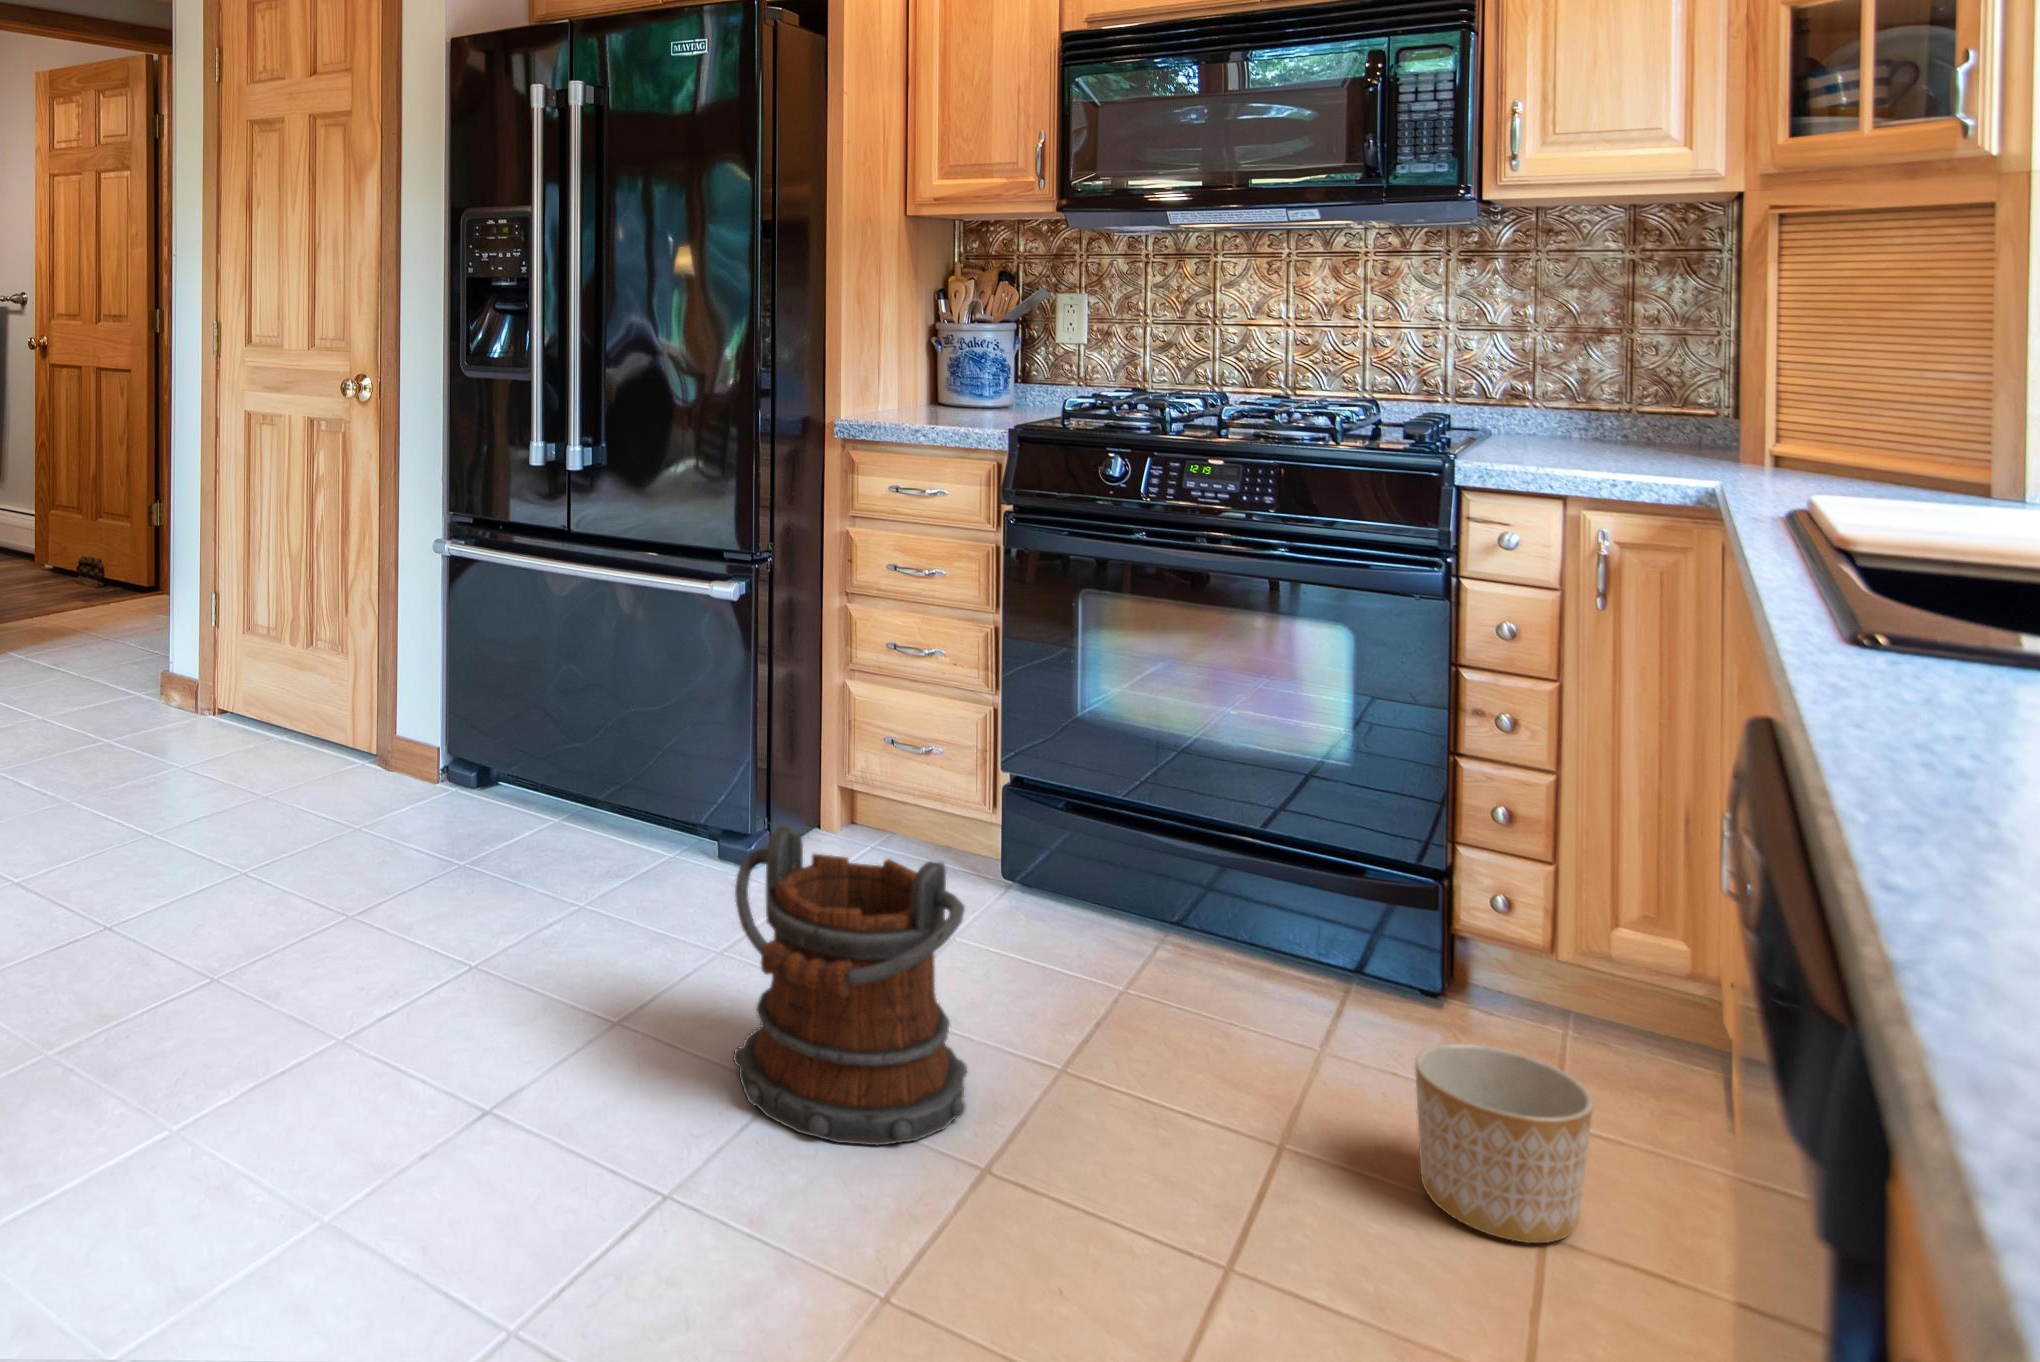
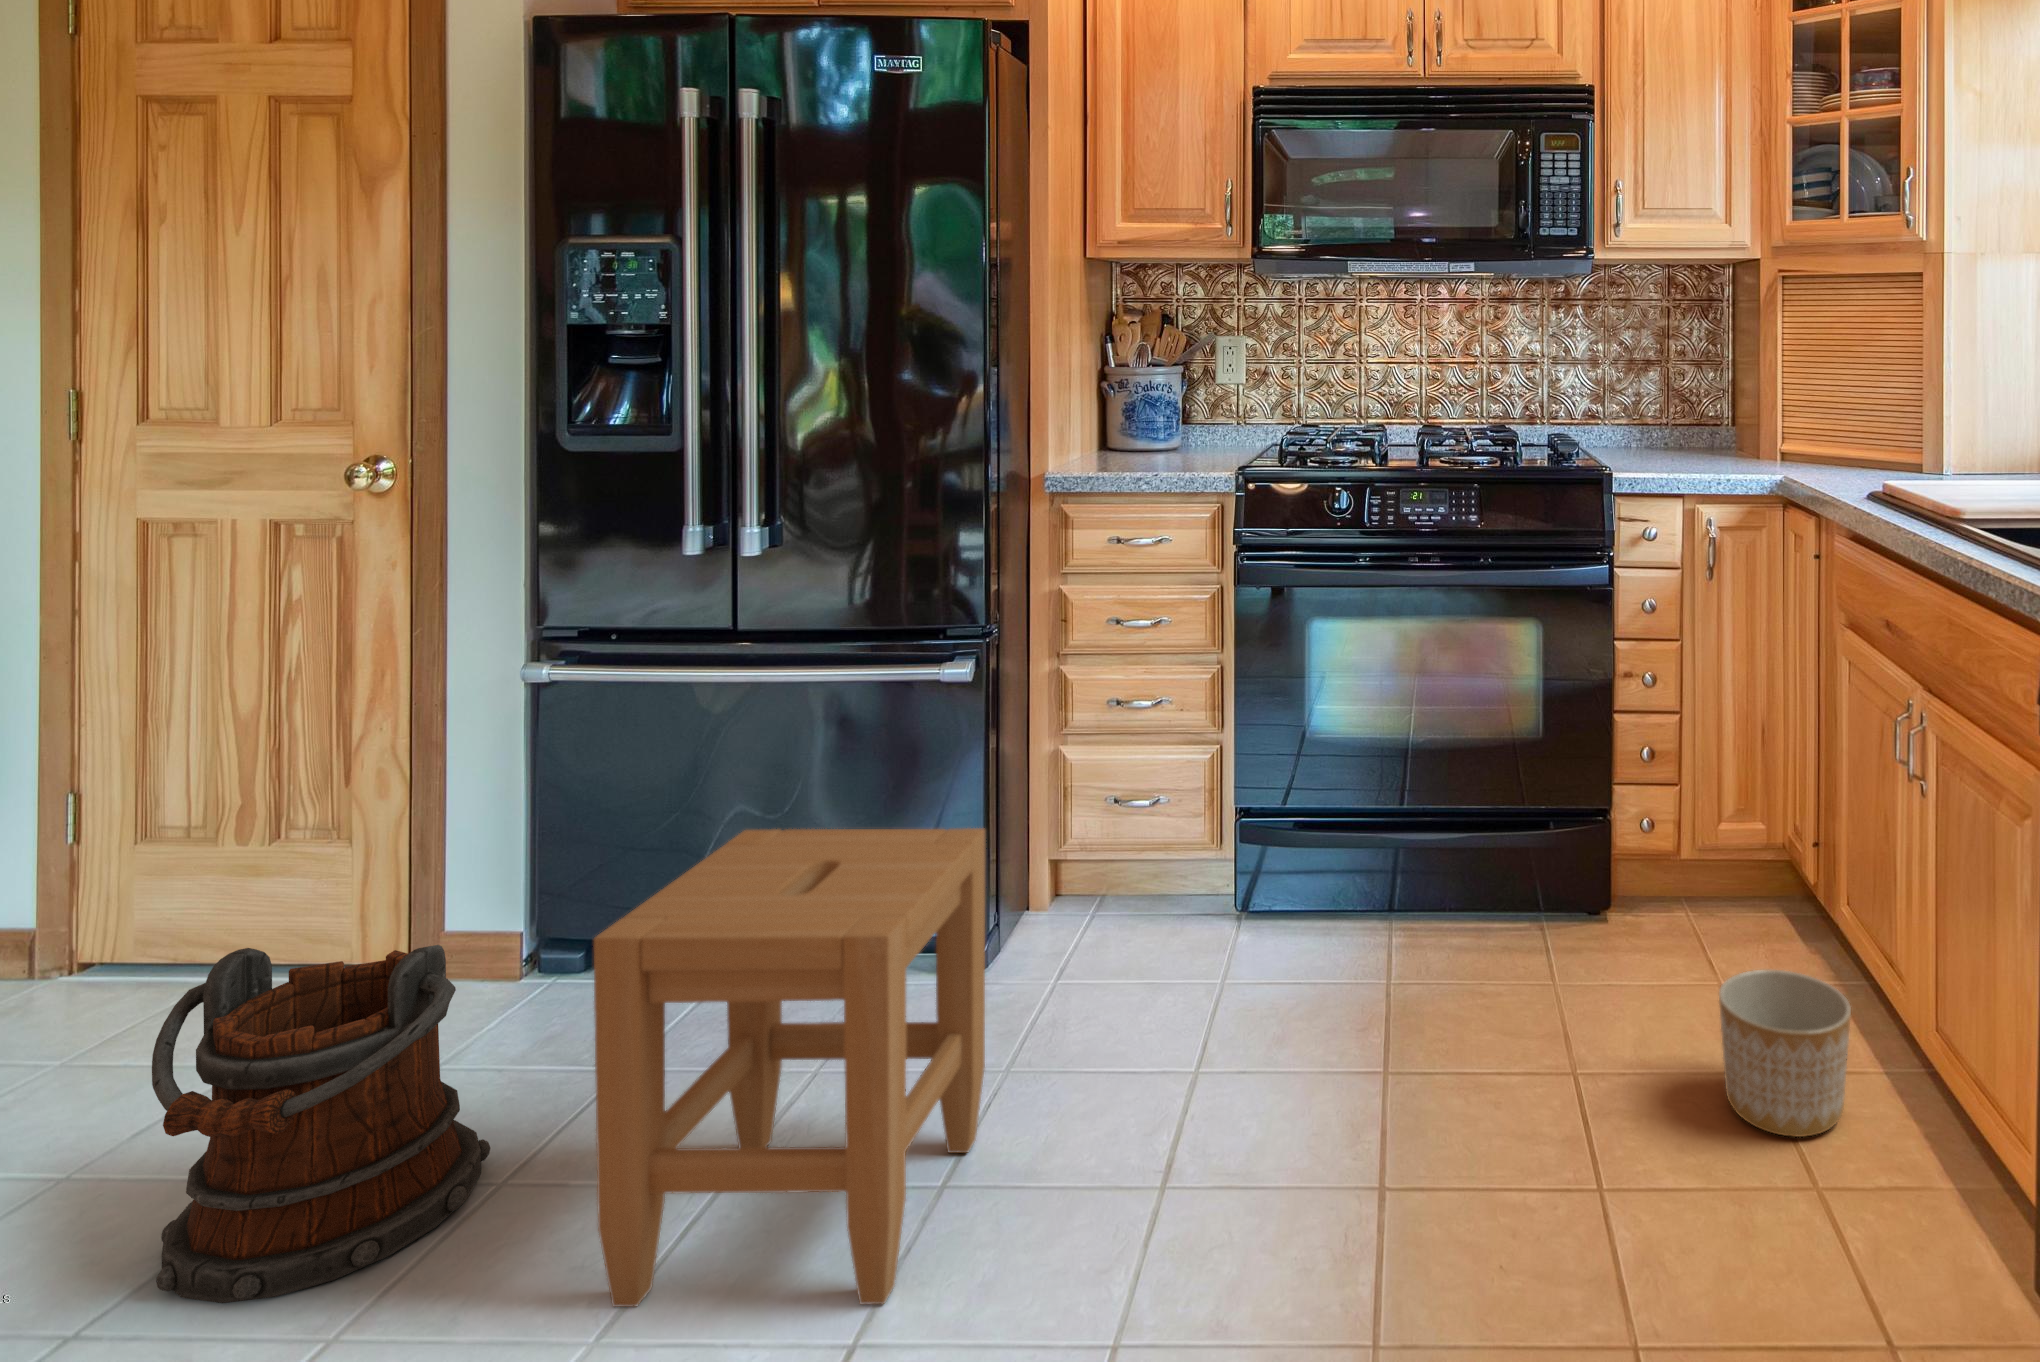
stool: none [395,676,690,1042] -> present [594,828,986,1307]
bucket: present [733,826,967,1145] -> present [152,945,490,1303]

